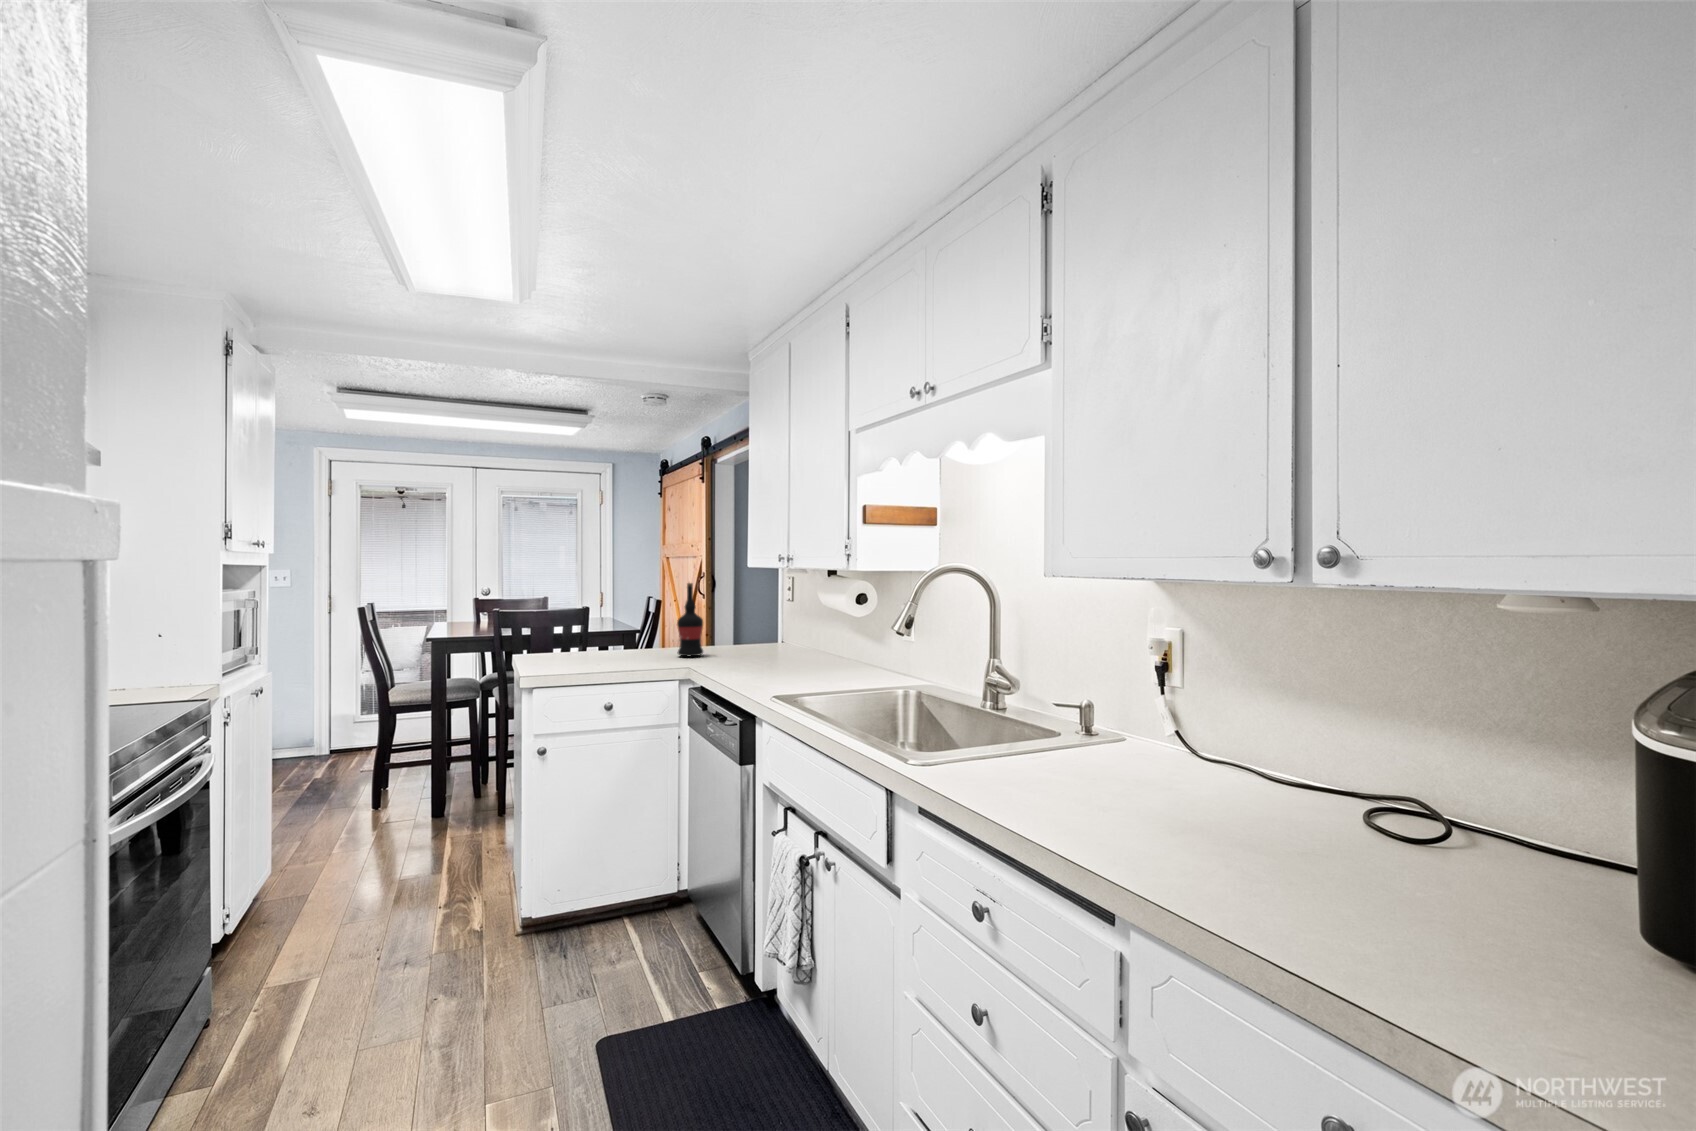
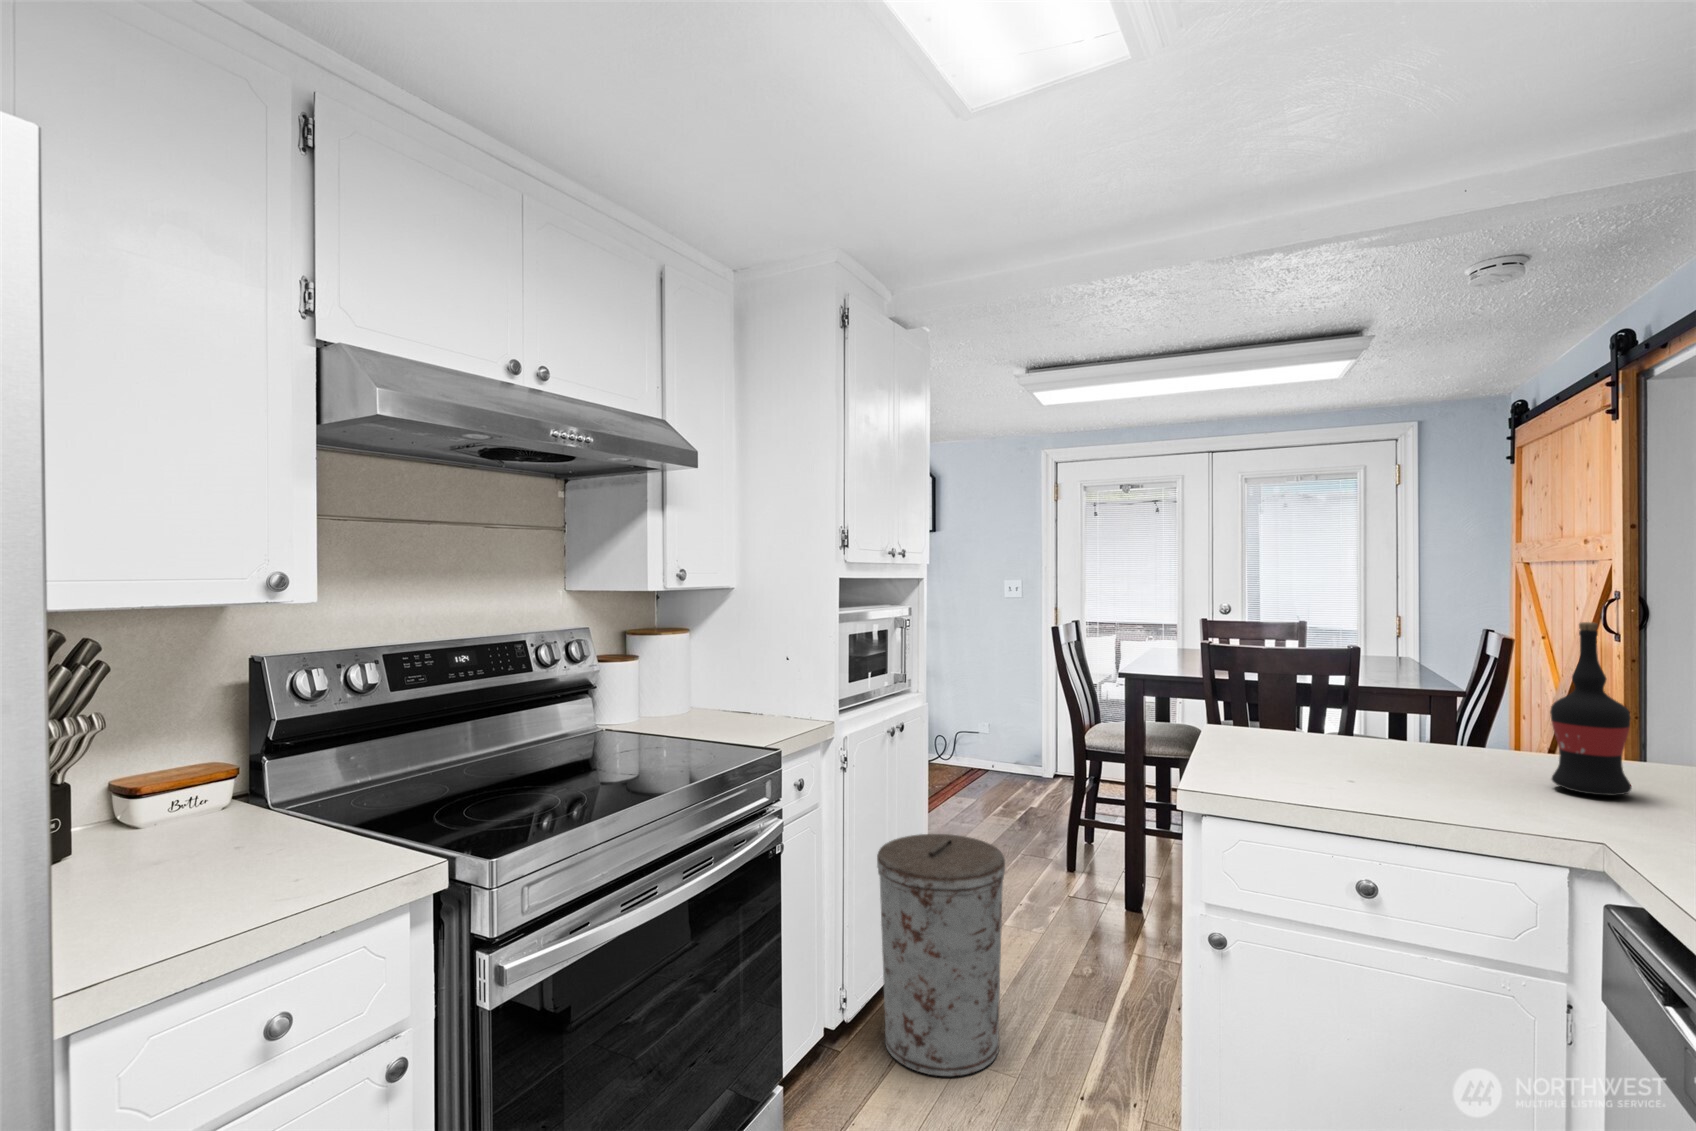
trash can: none [256,765,373,940] -> present [877,834,1005,1076]

